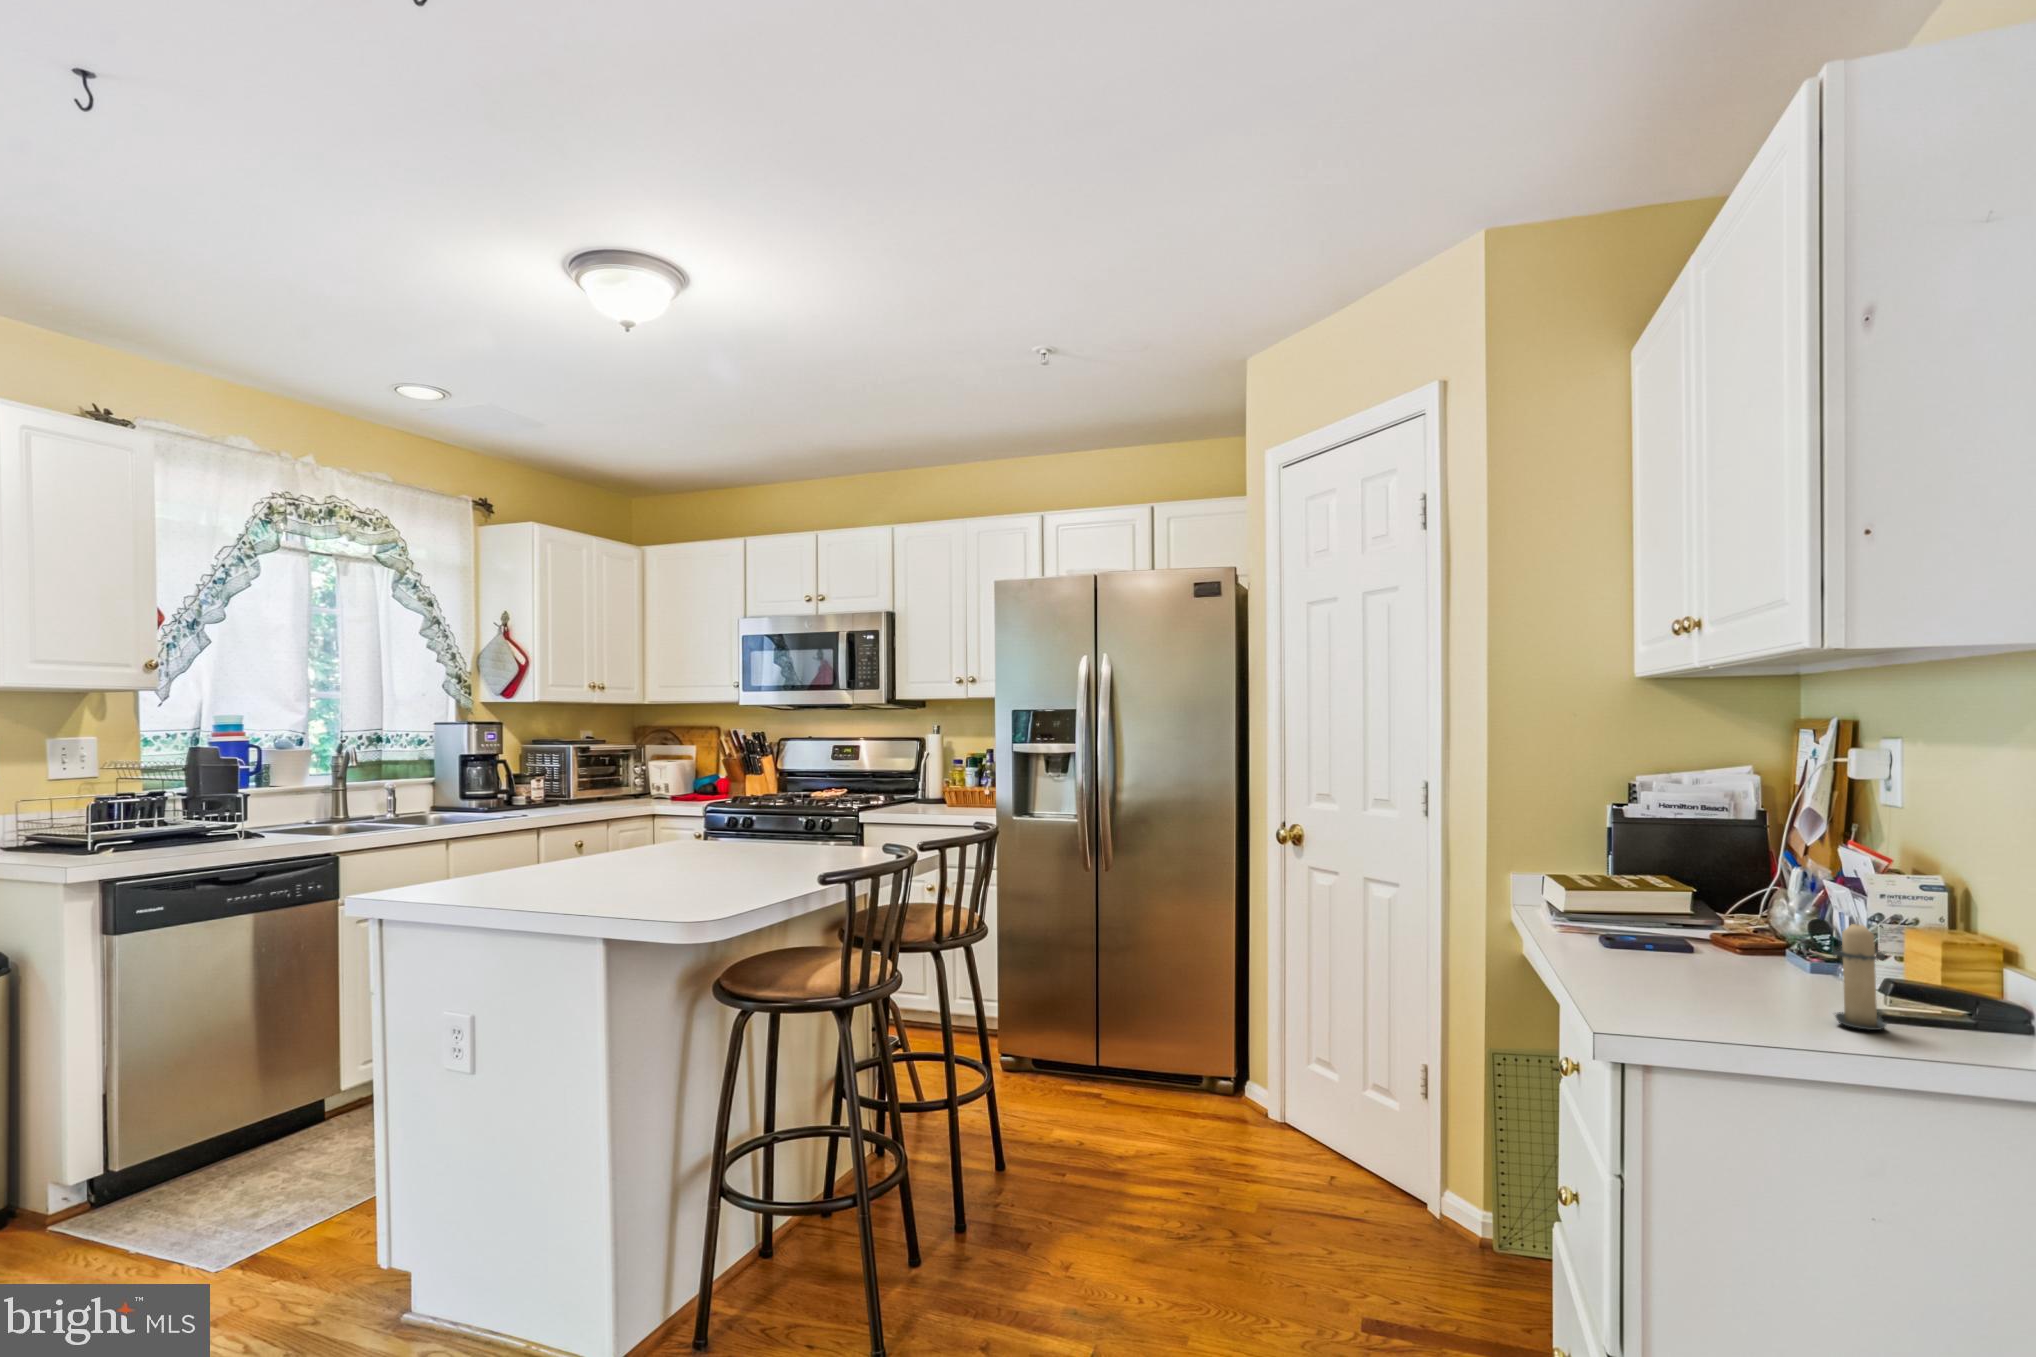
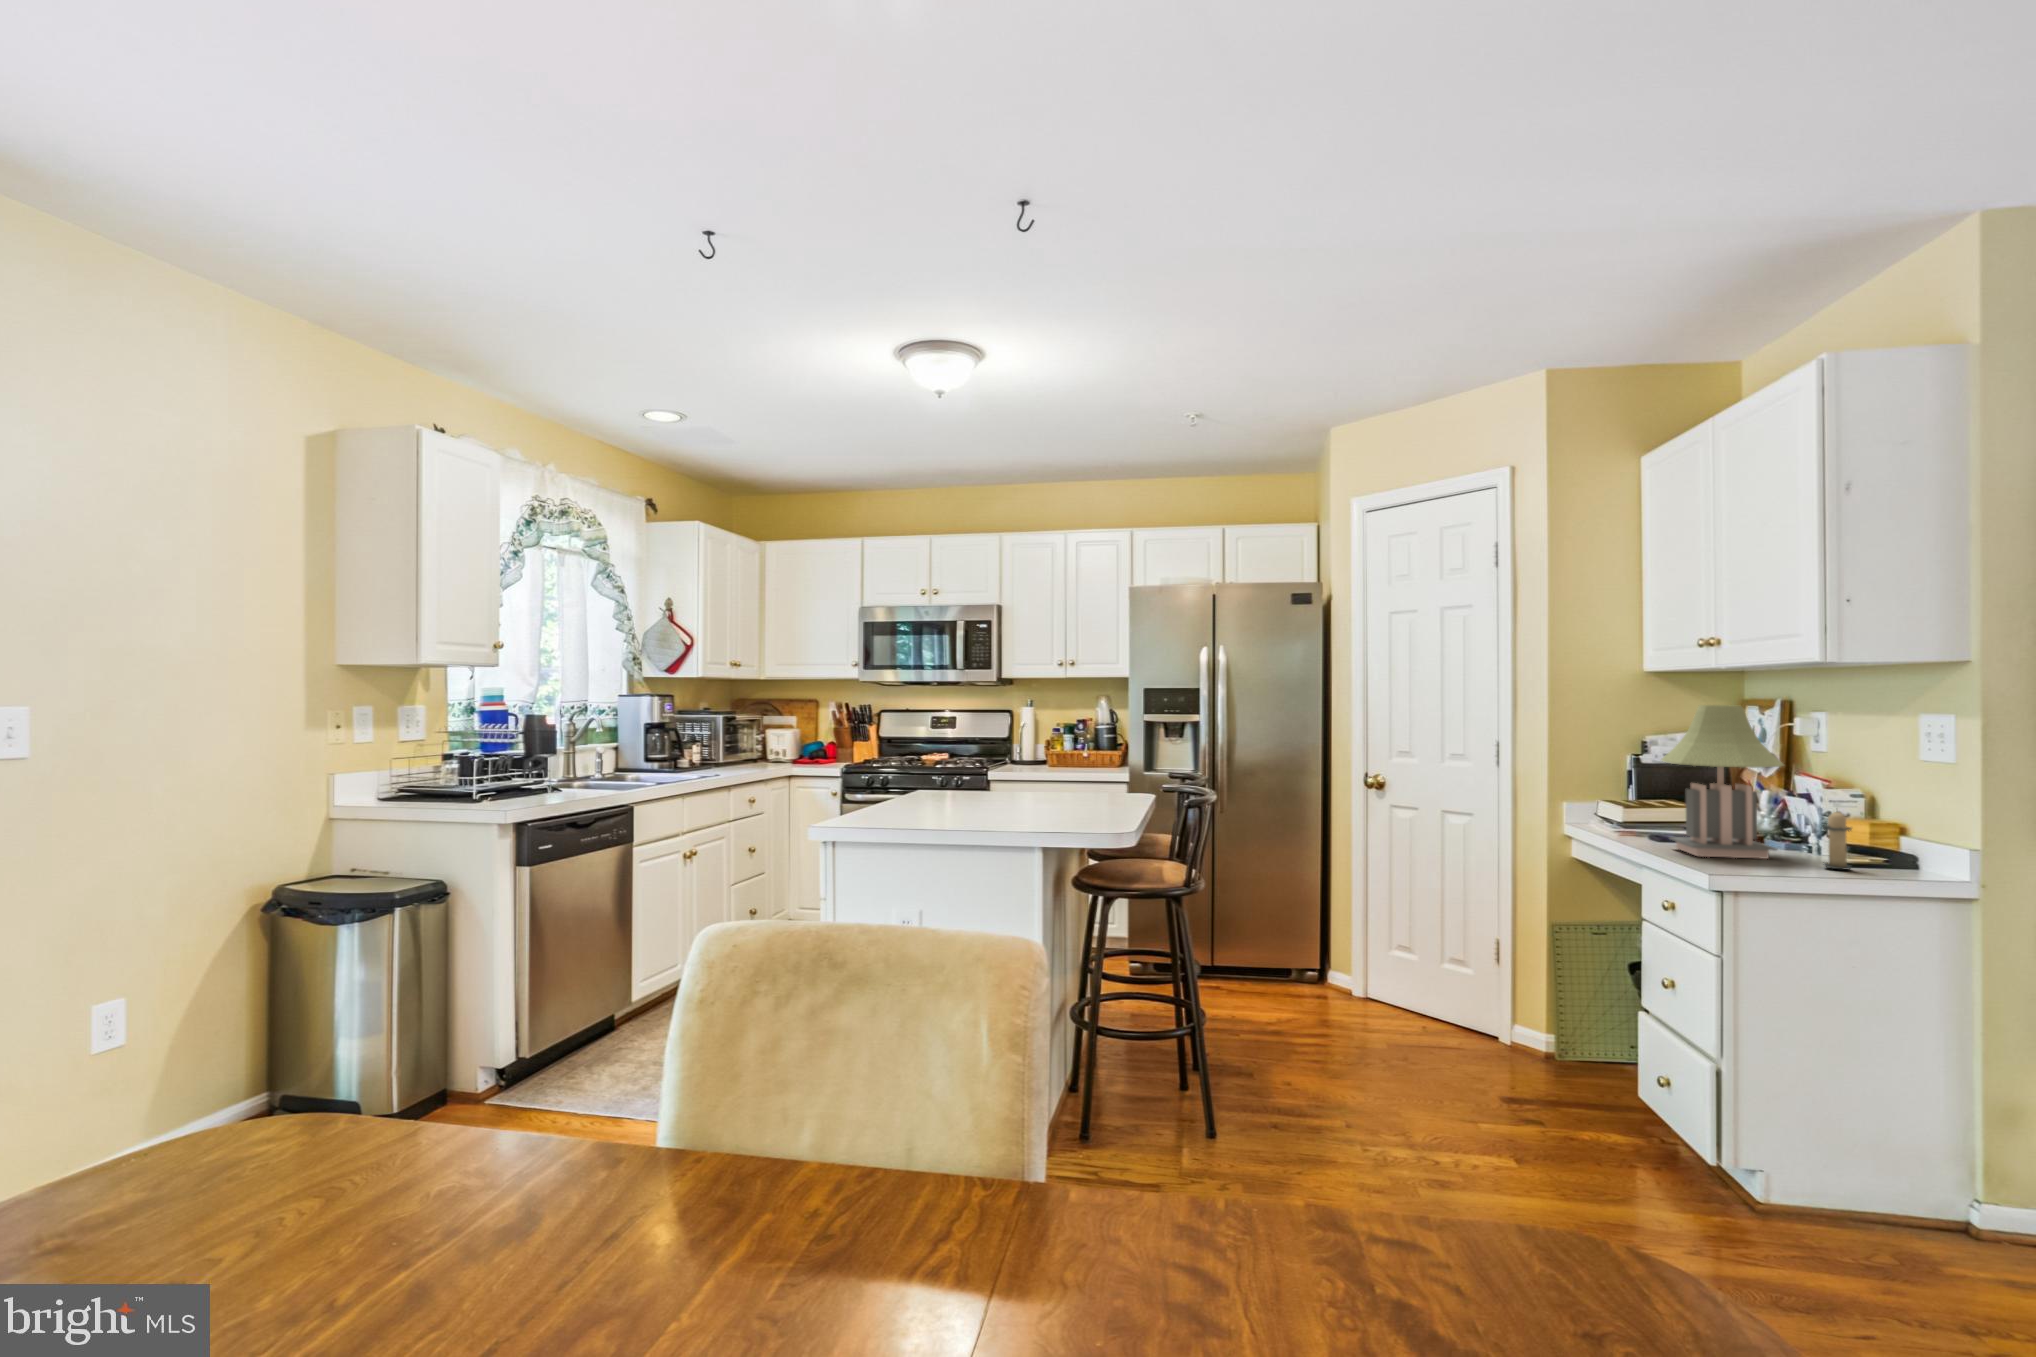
desk lamp: none [1586,732,1780,995] -> present [1662,705,1784,859]

